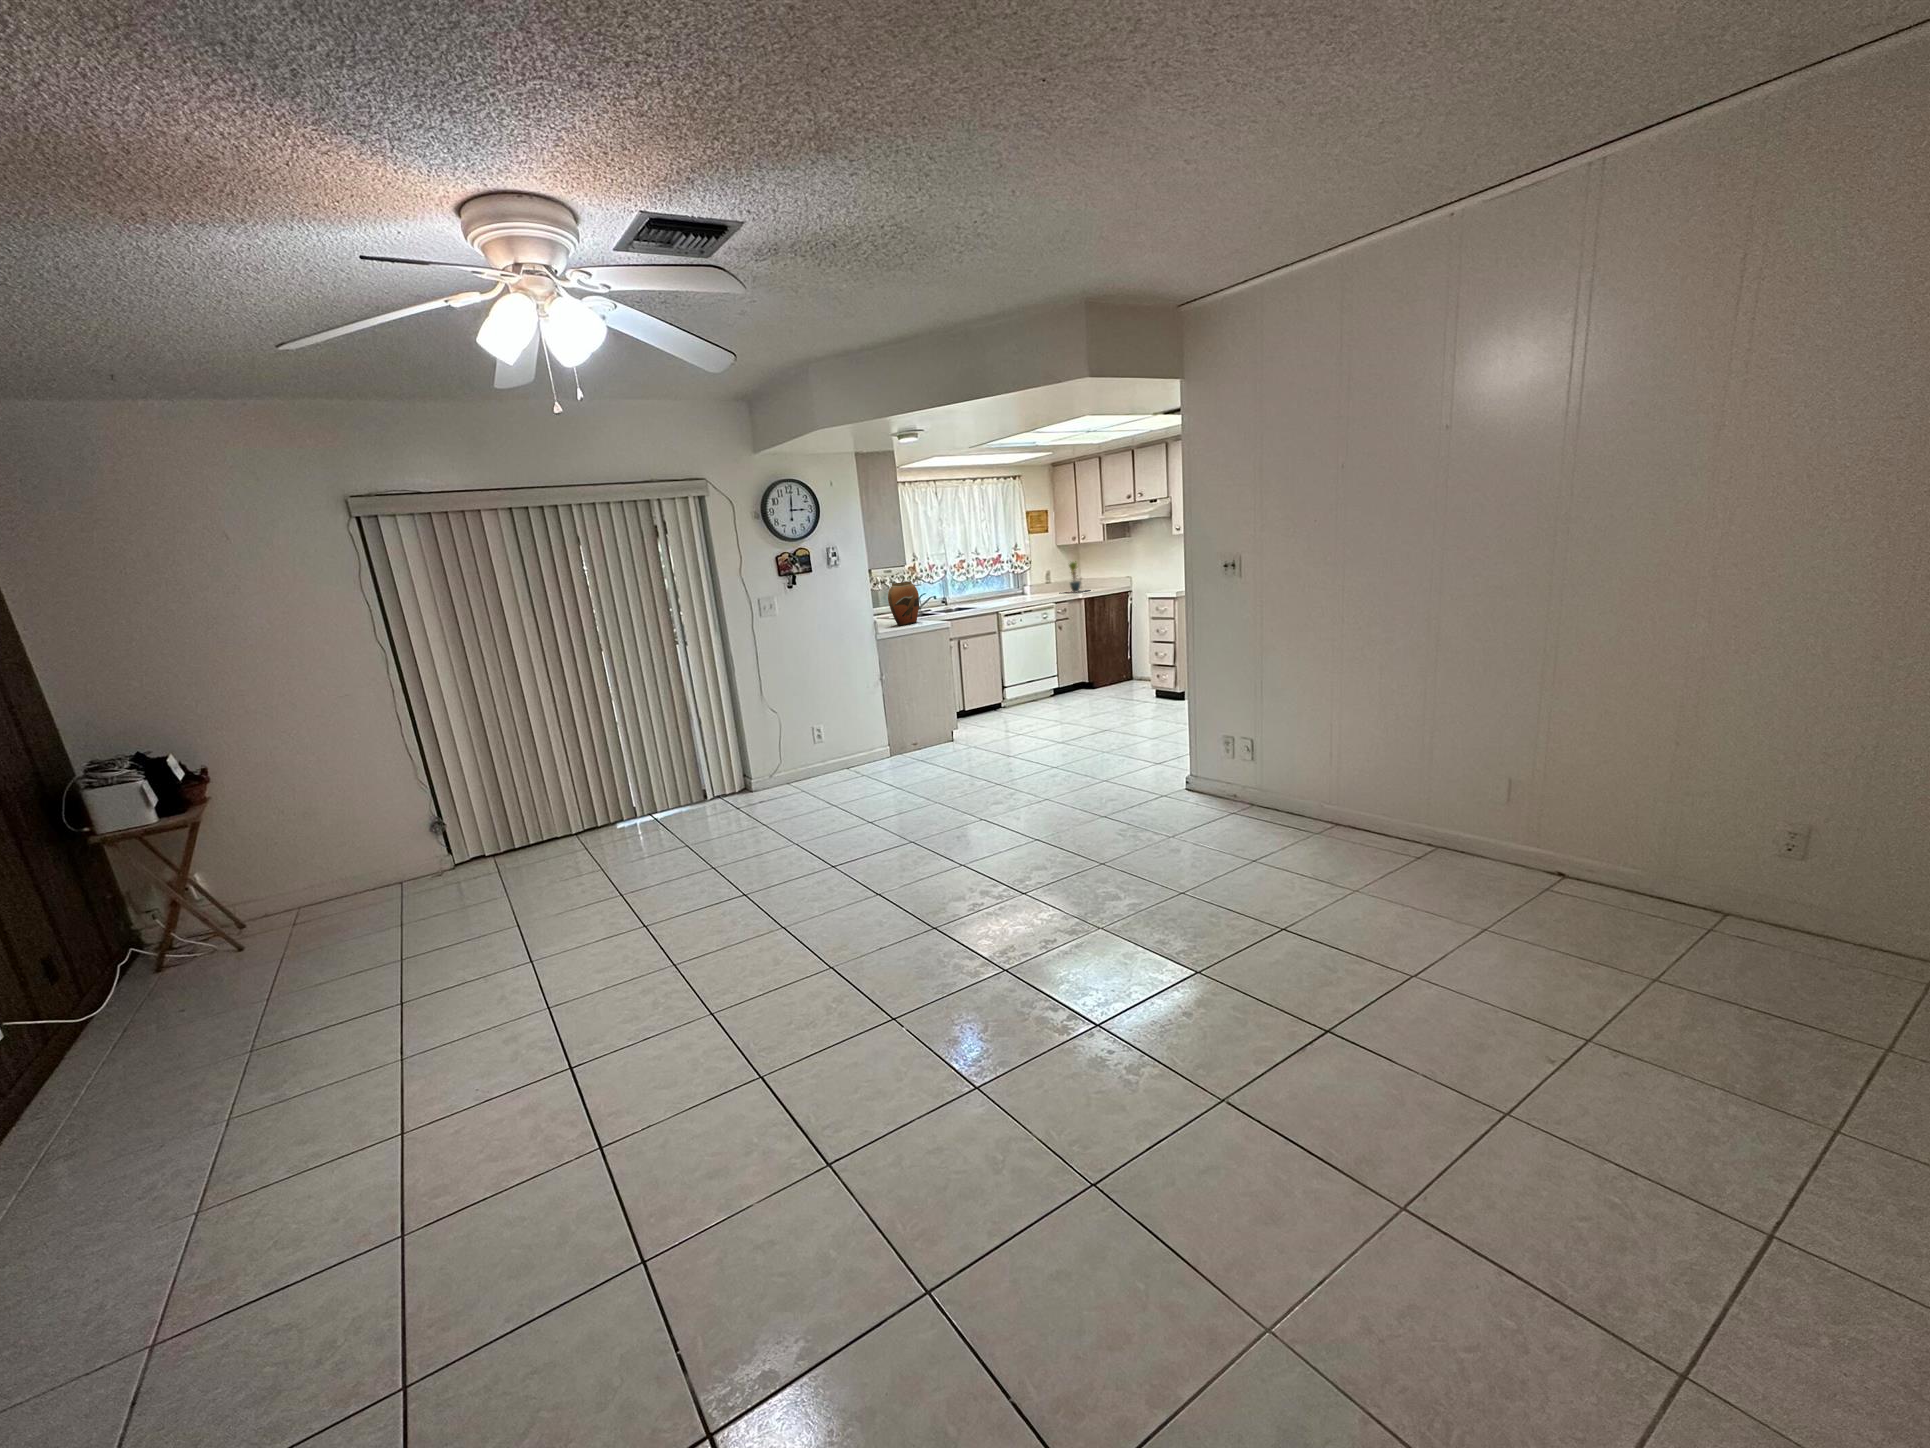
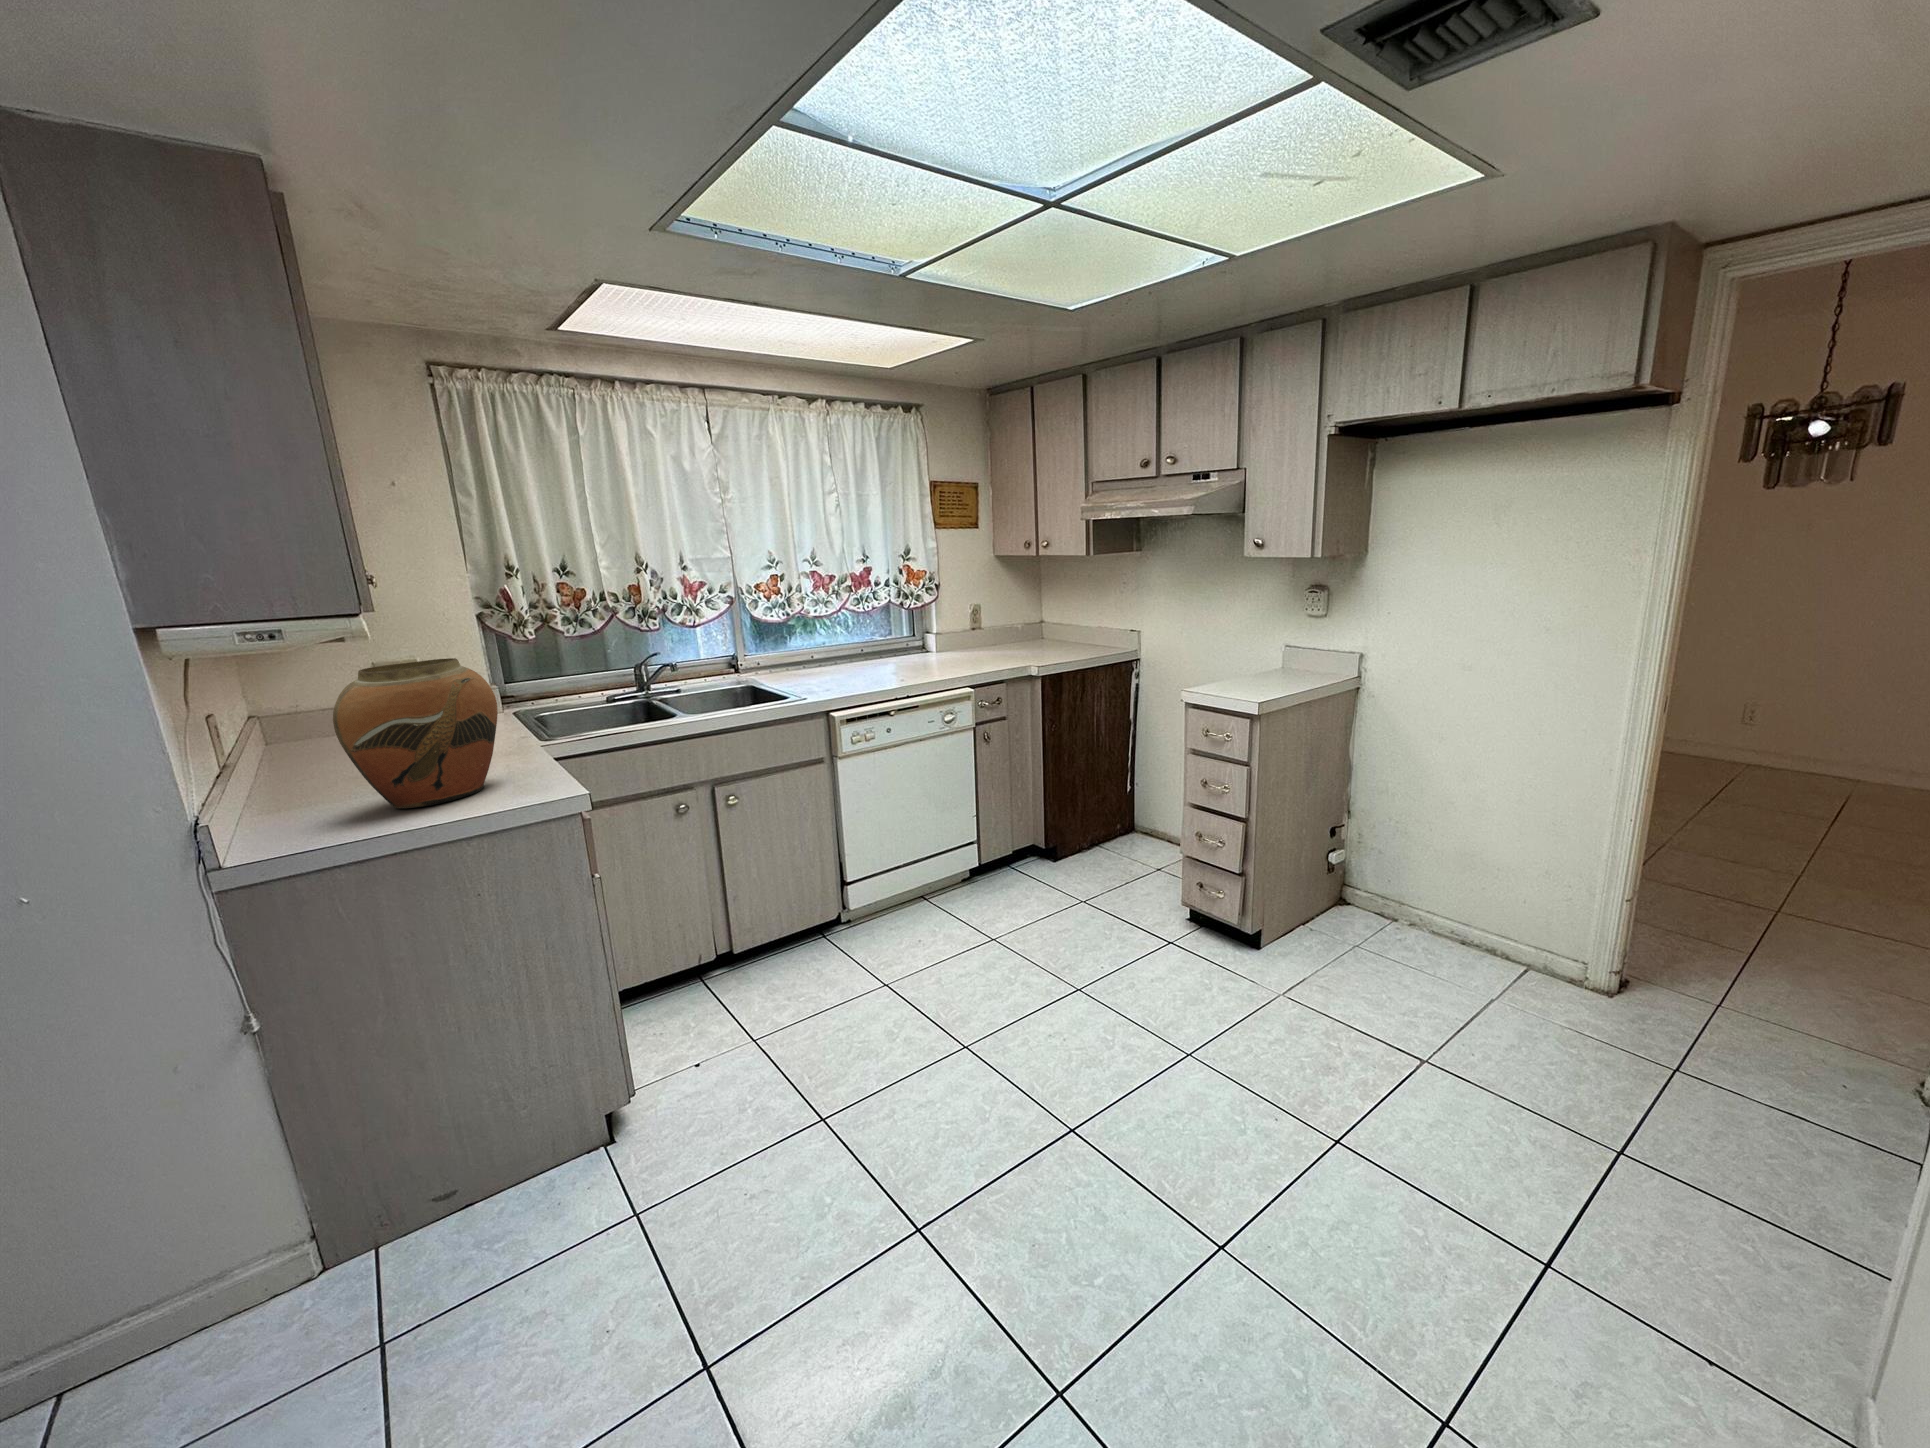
potted plant: present [1069,561,1082,593] -> none [989,590,1065,659]

